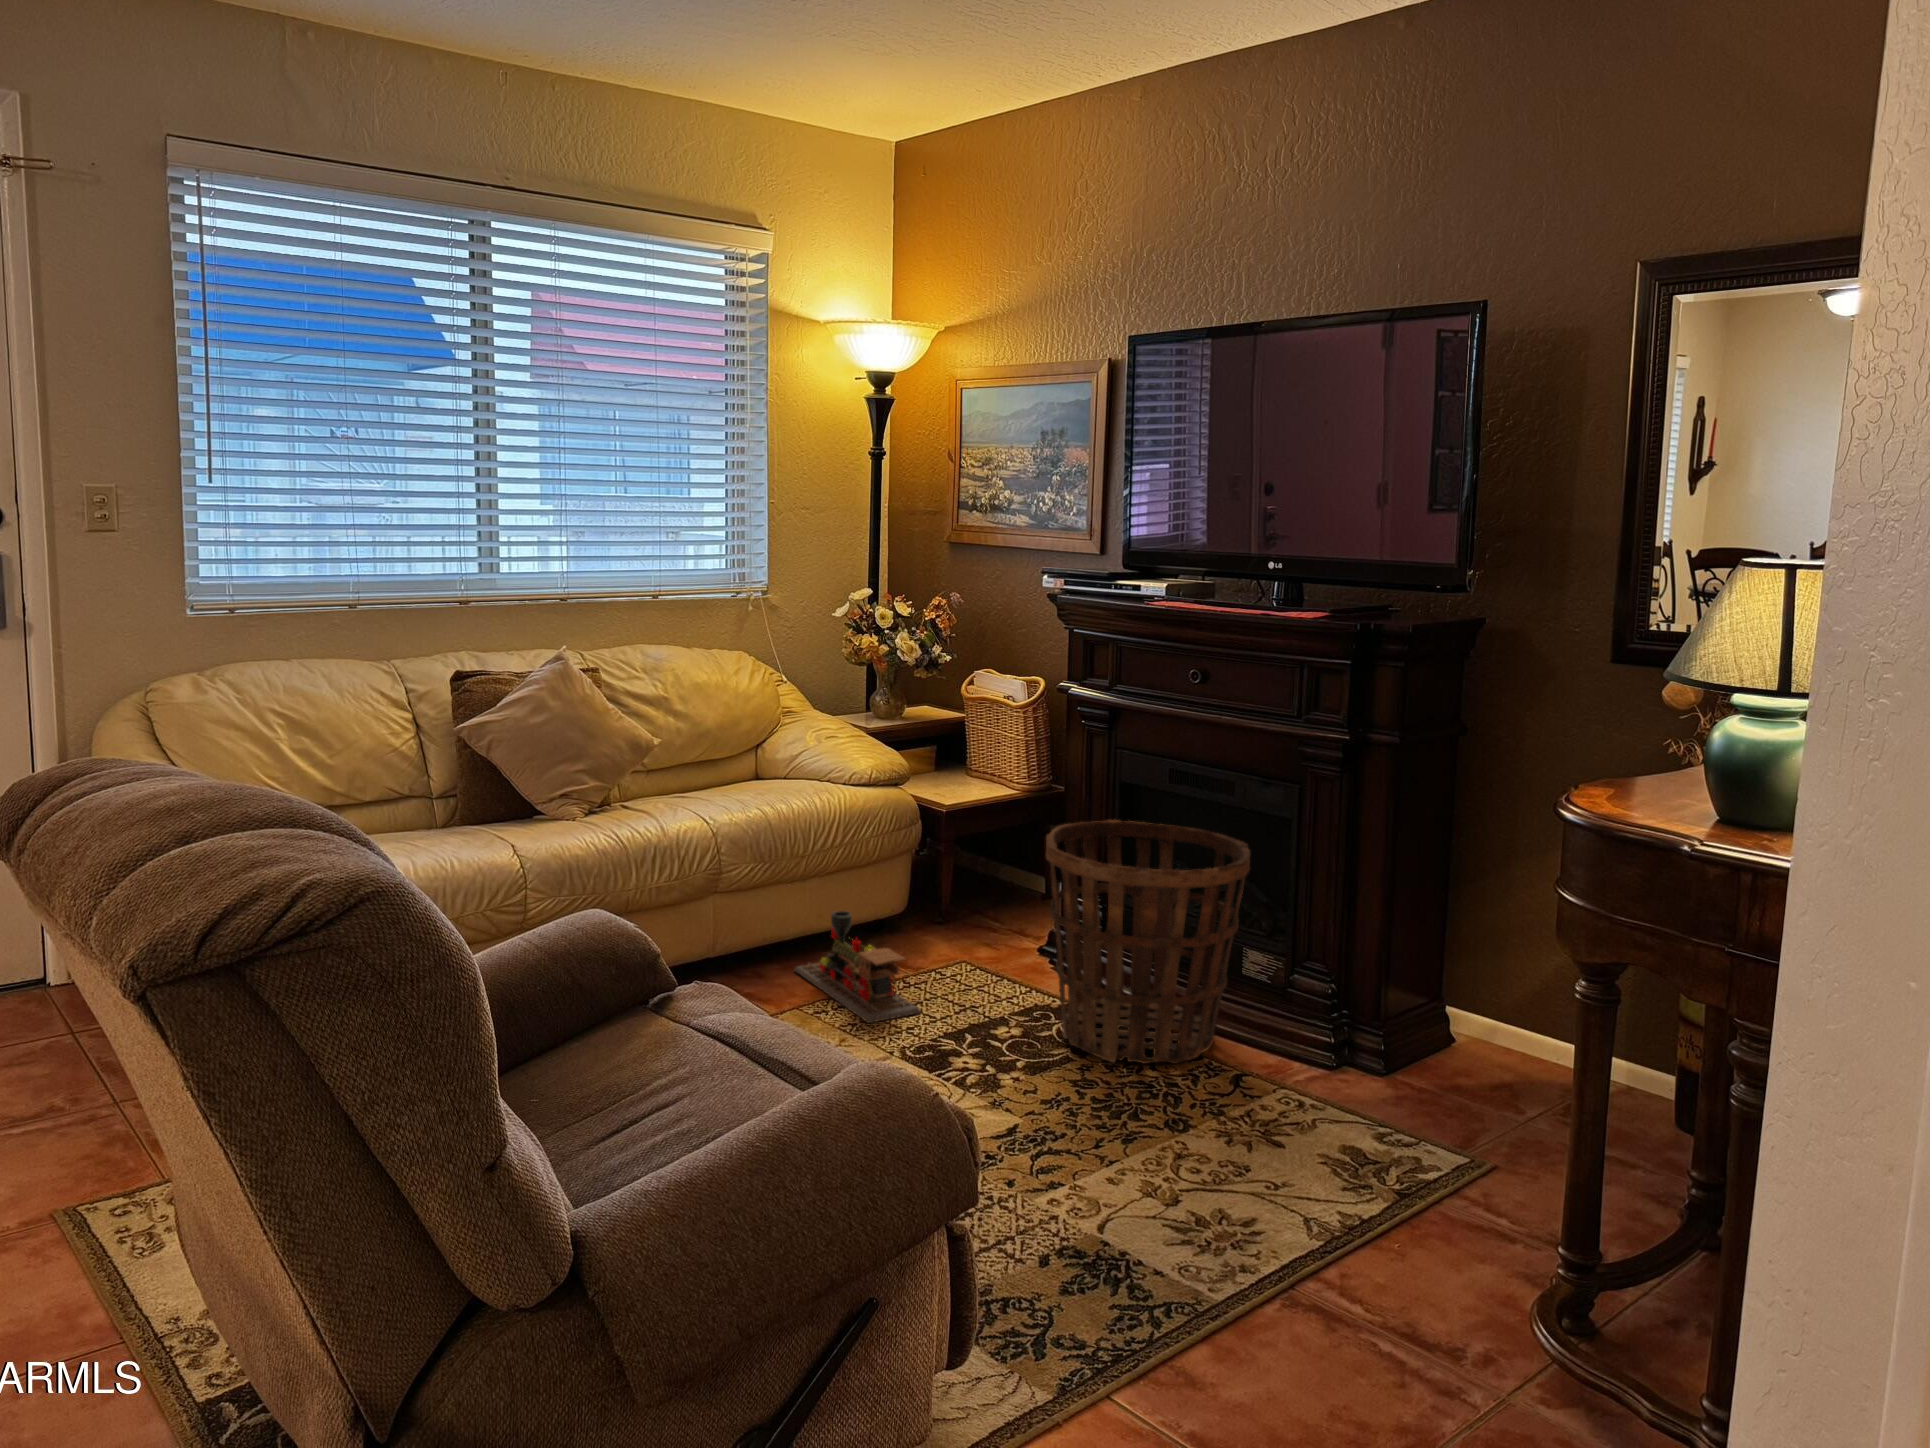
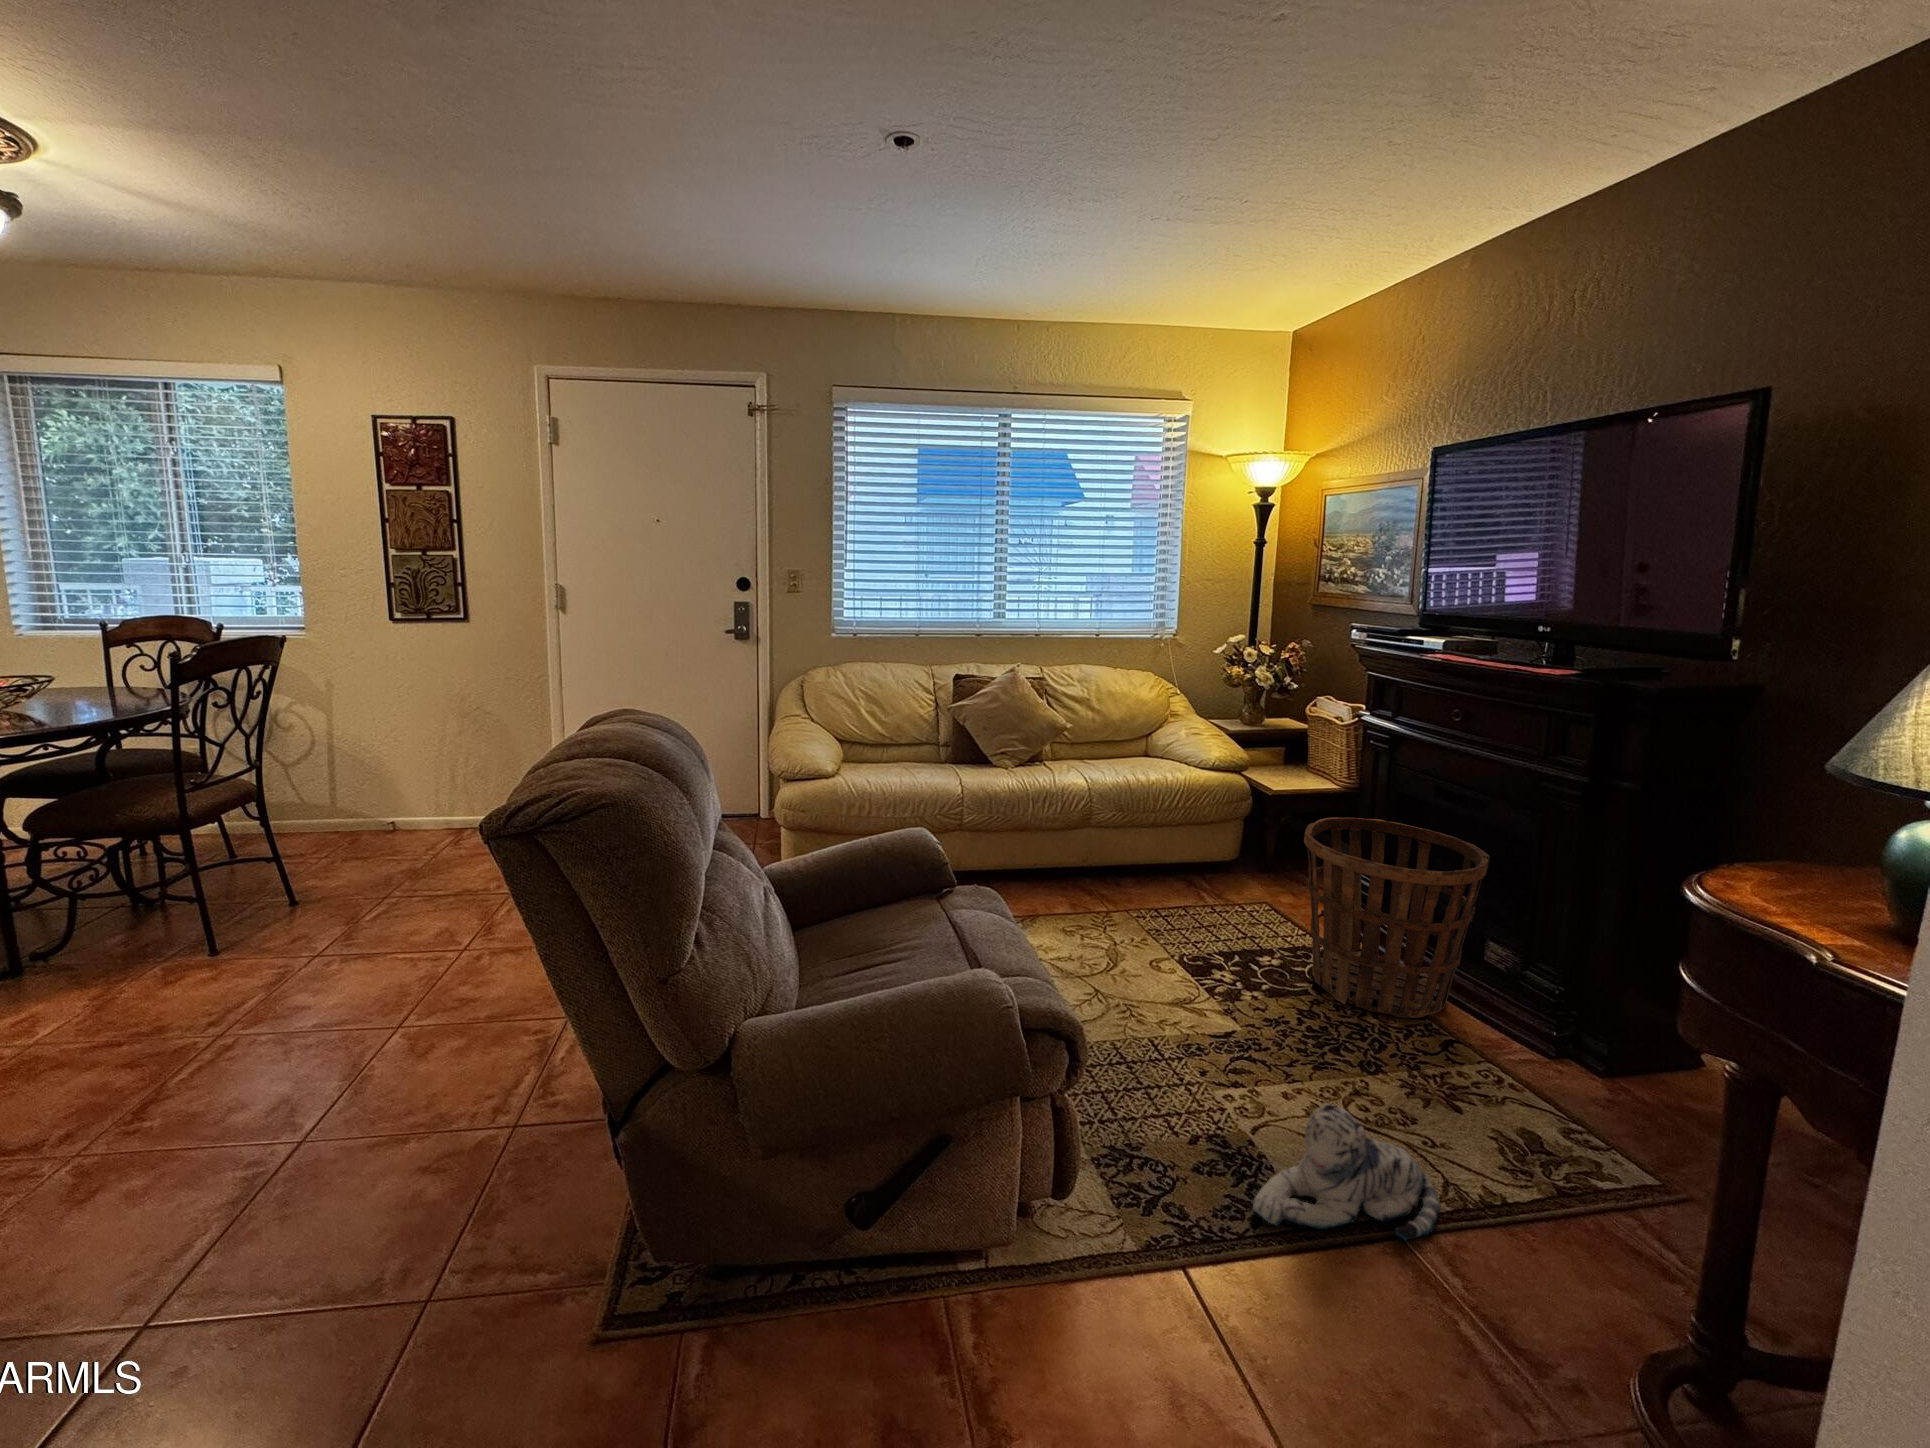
toy train: present [795,911,921,1023] -> none [1144,852,1214,933]
plush toy: none [1147,1152,1320,1319] -> present [1253,1103,1440,1240]

